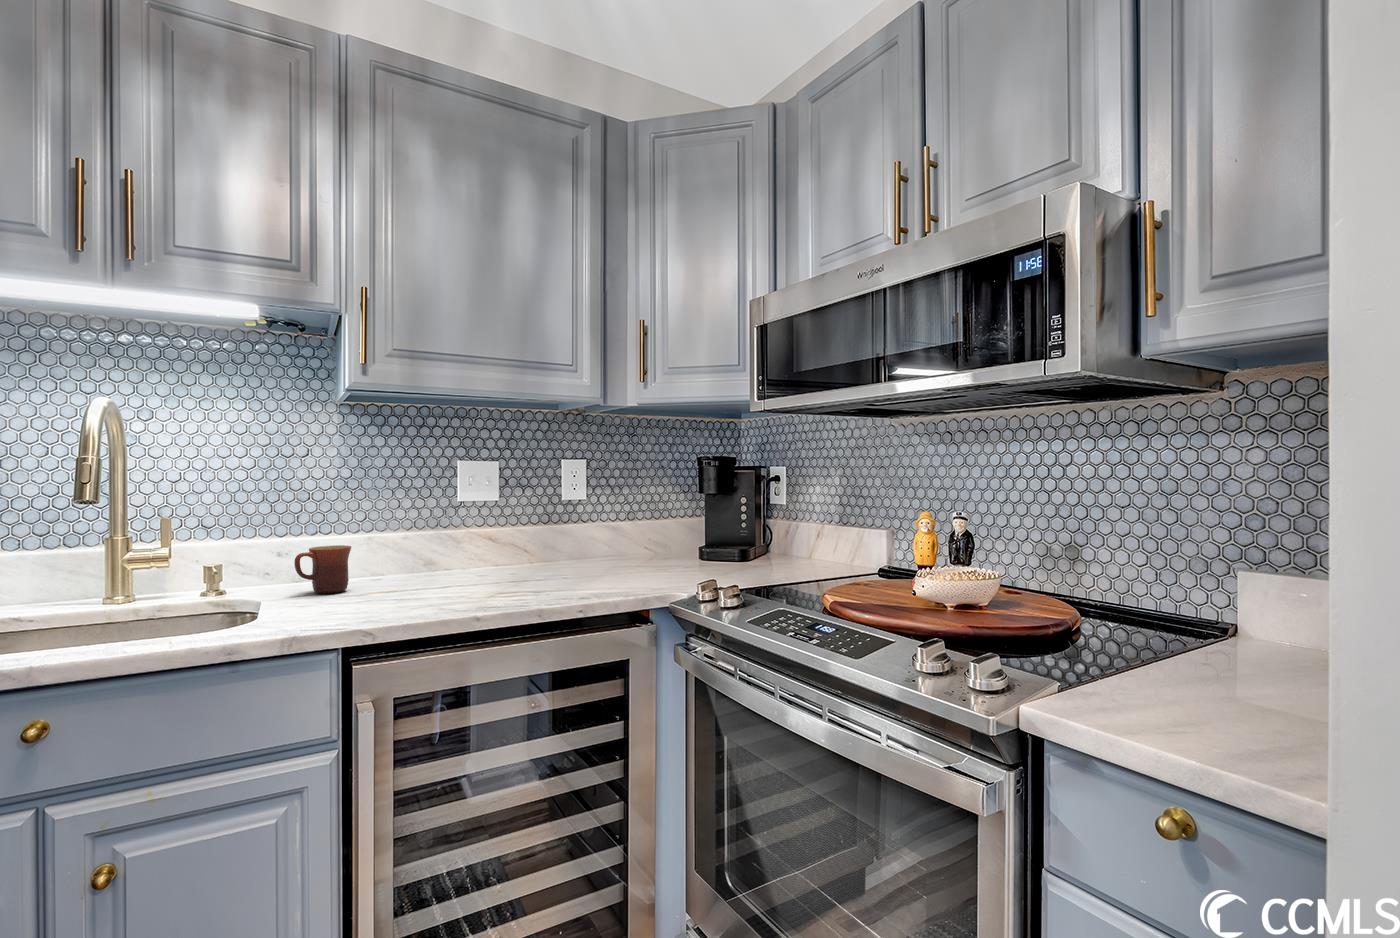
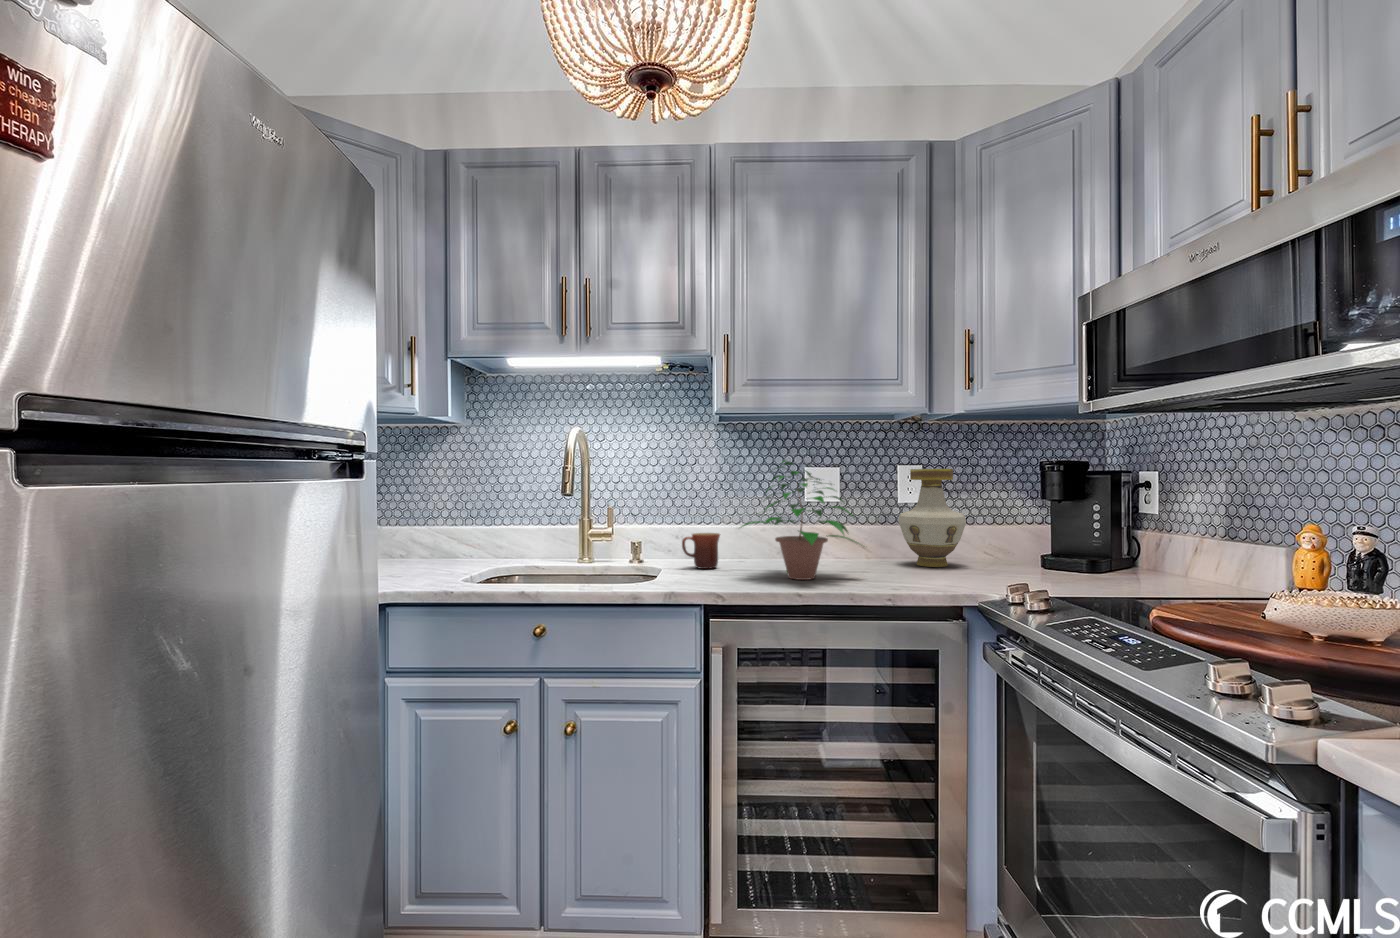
potted plant: none [388,453,546,596] -> present [742,461,857,580]
vase: none [564,464,631,567] -> present [898,469,966,567]

